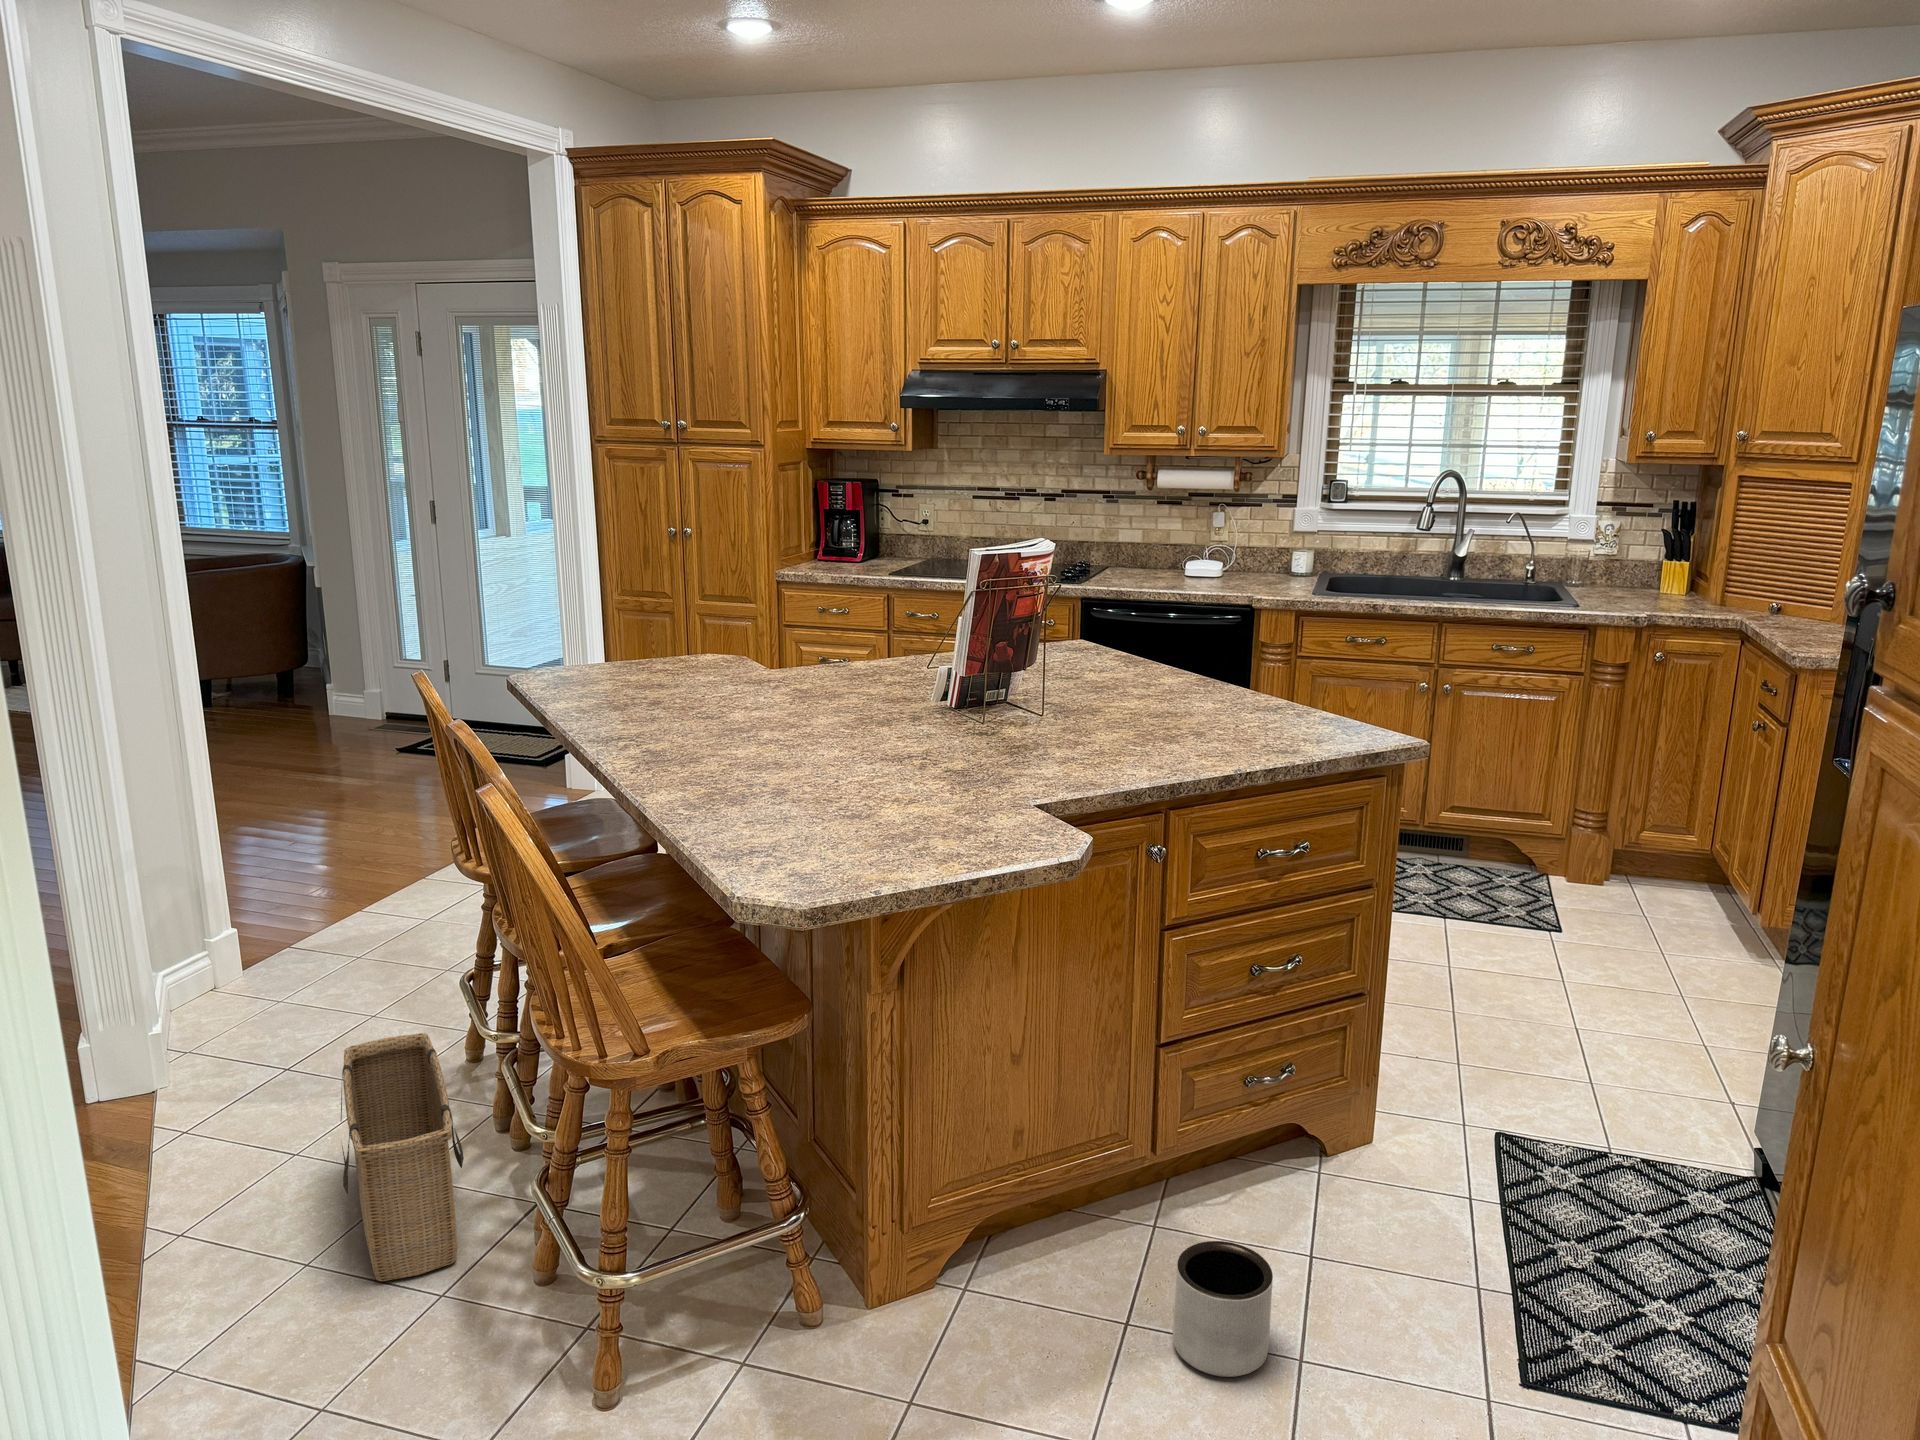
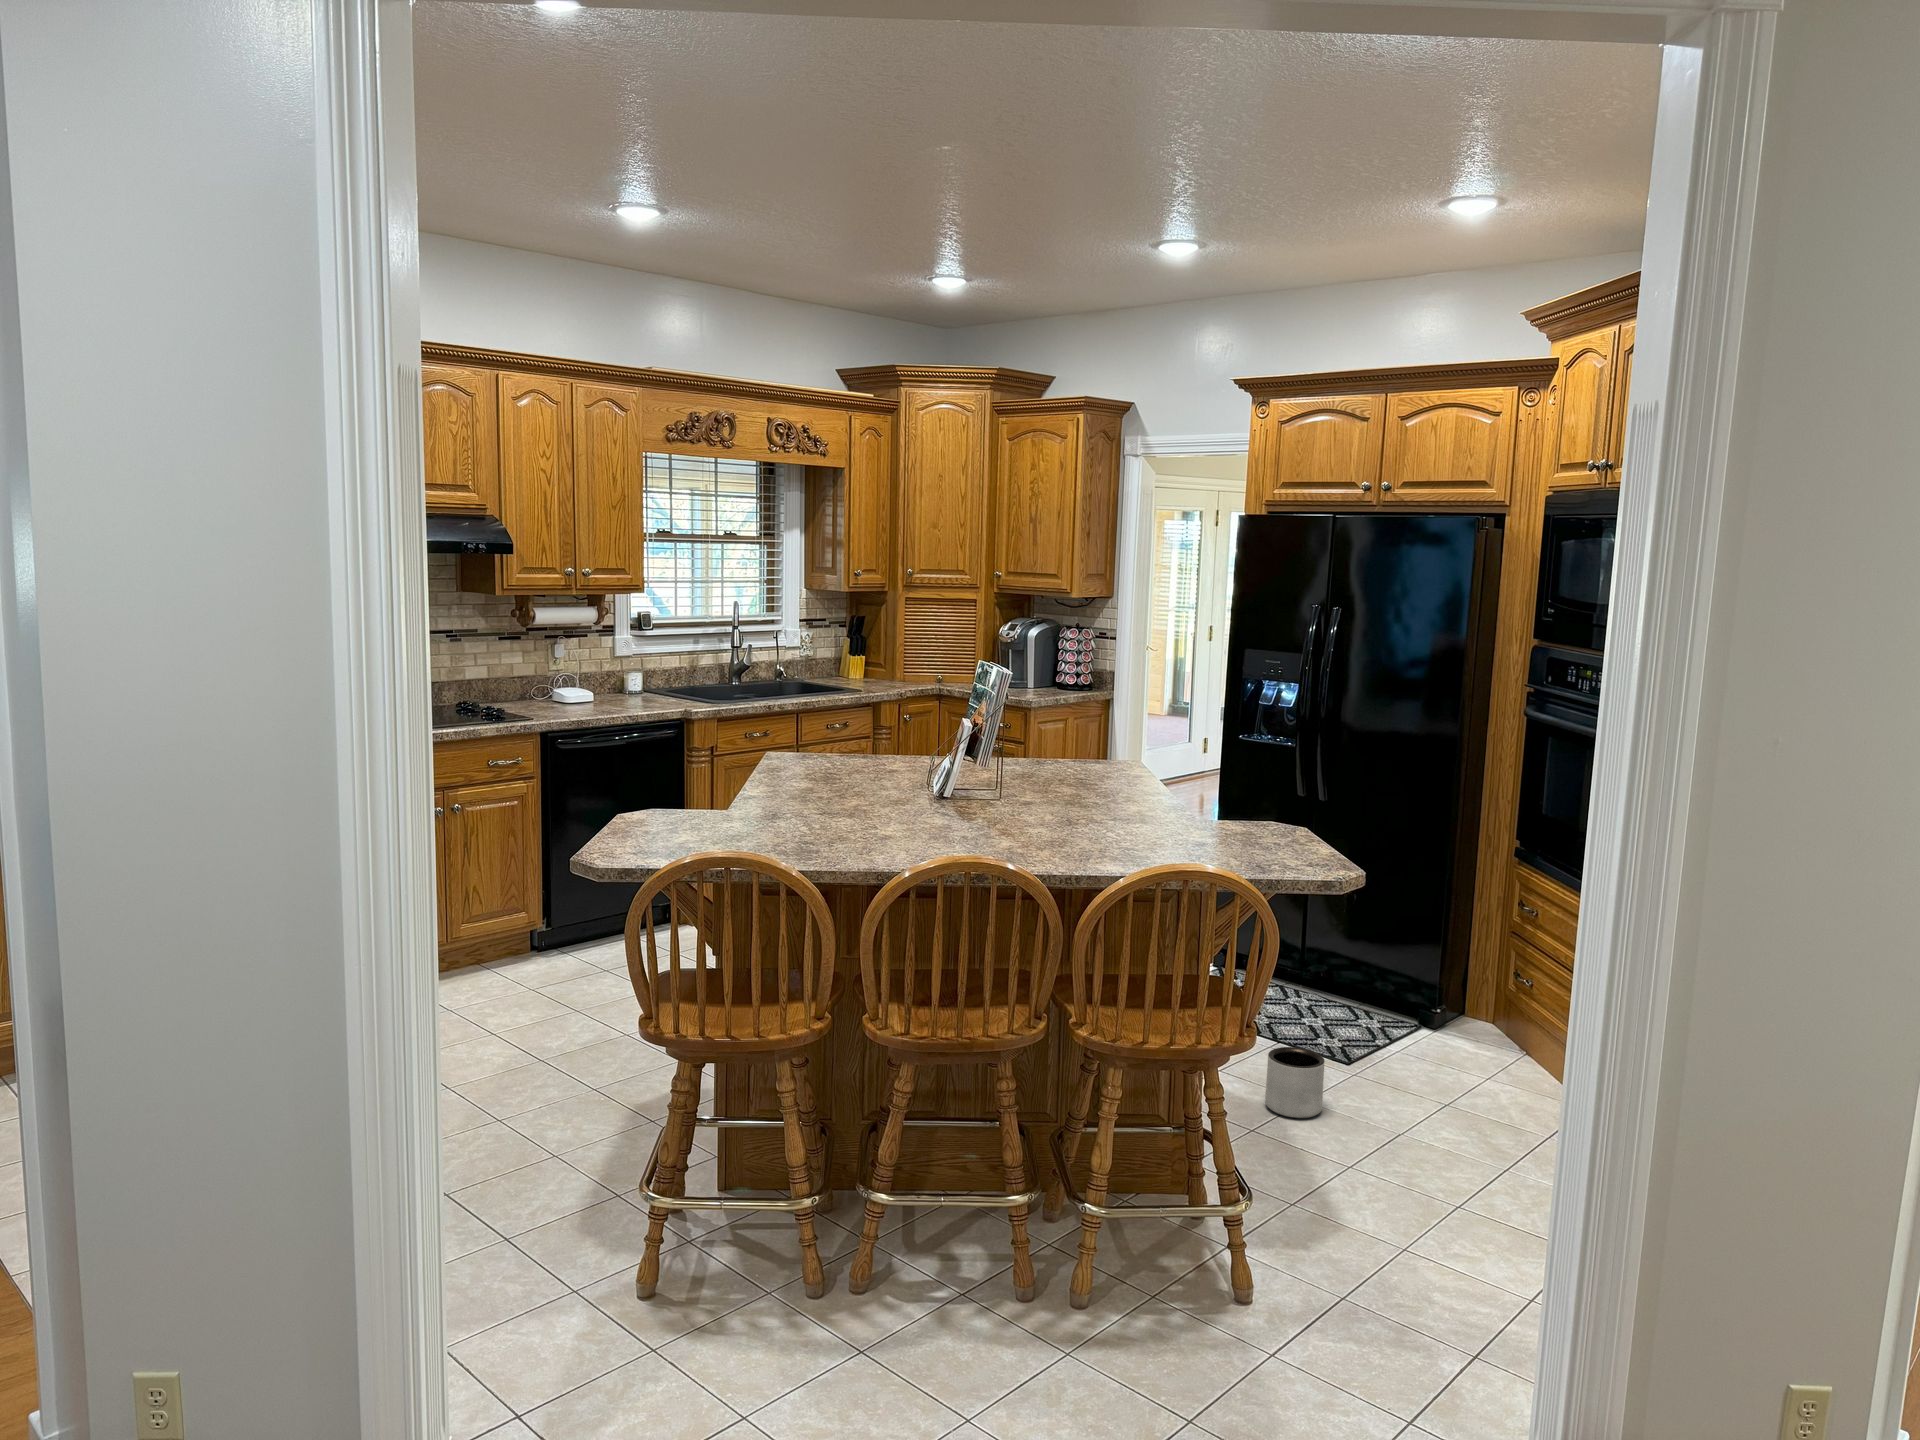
basket: present [341,1033,464,1281] -> none [828,1201,1060,1380]

